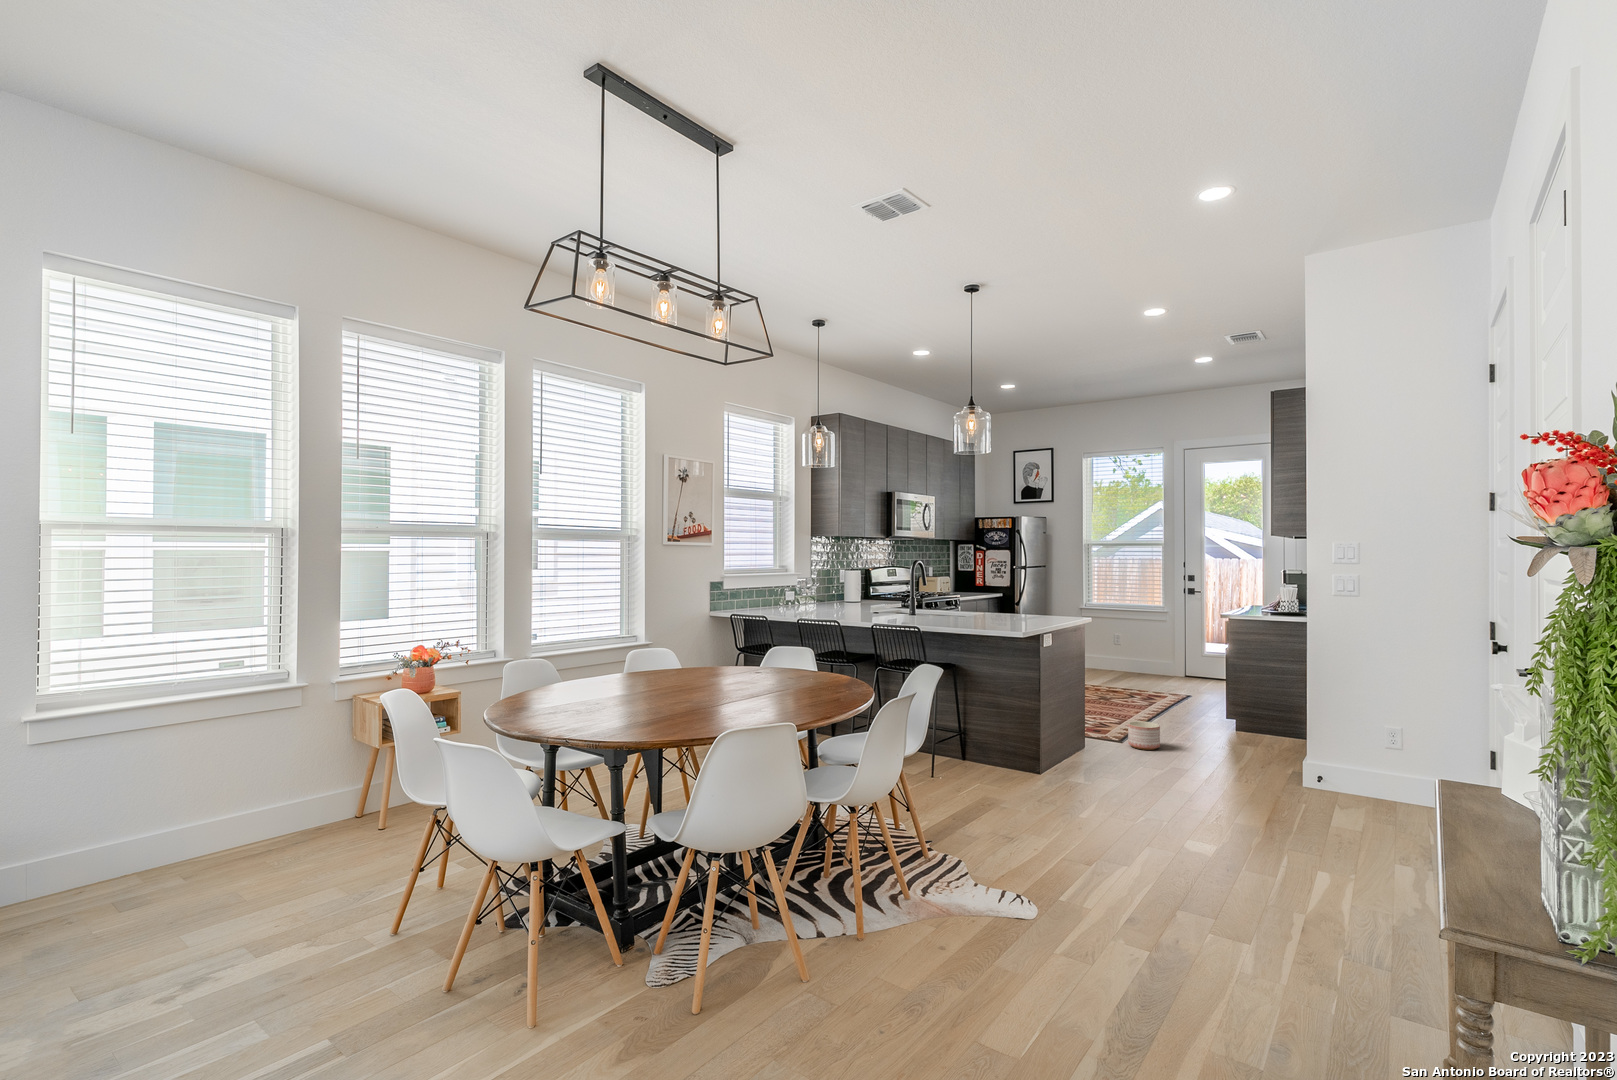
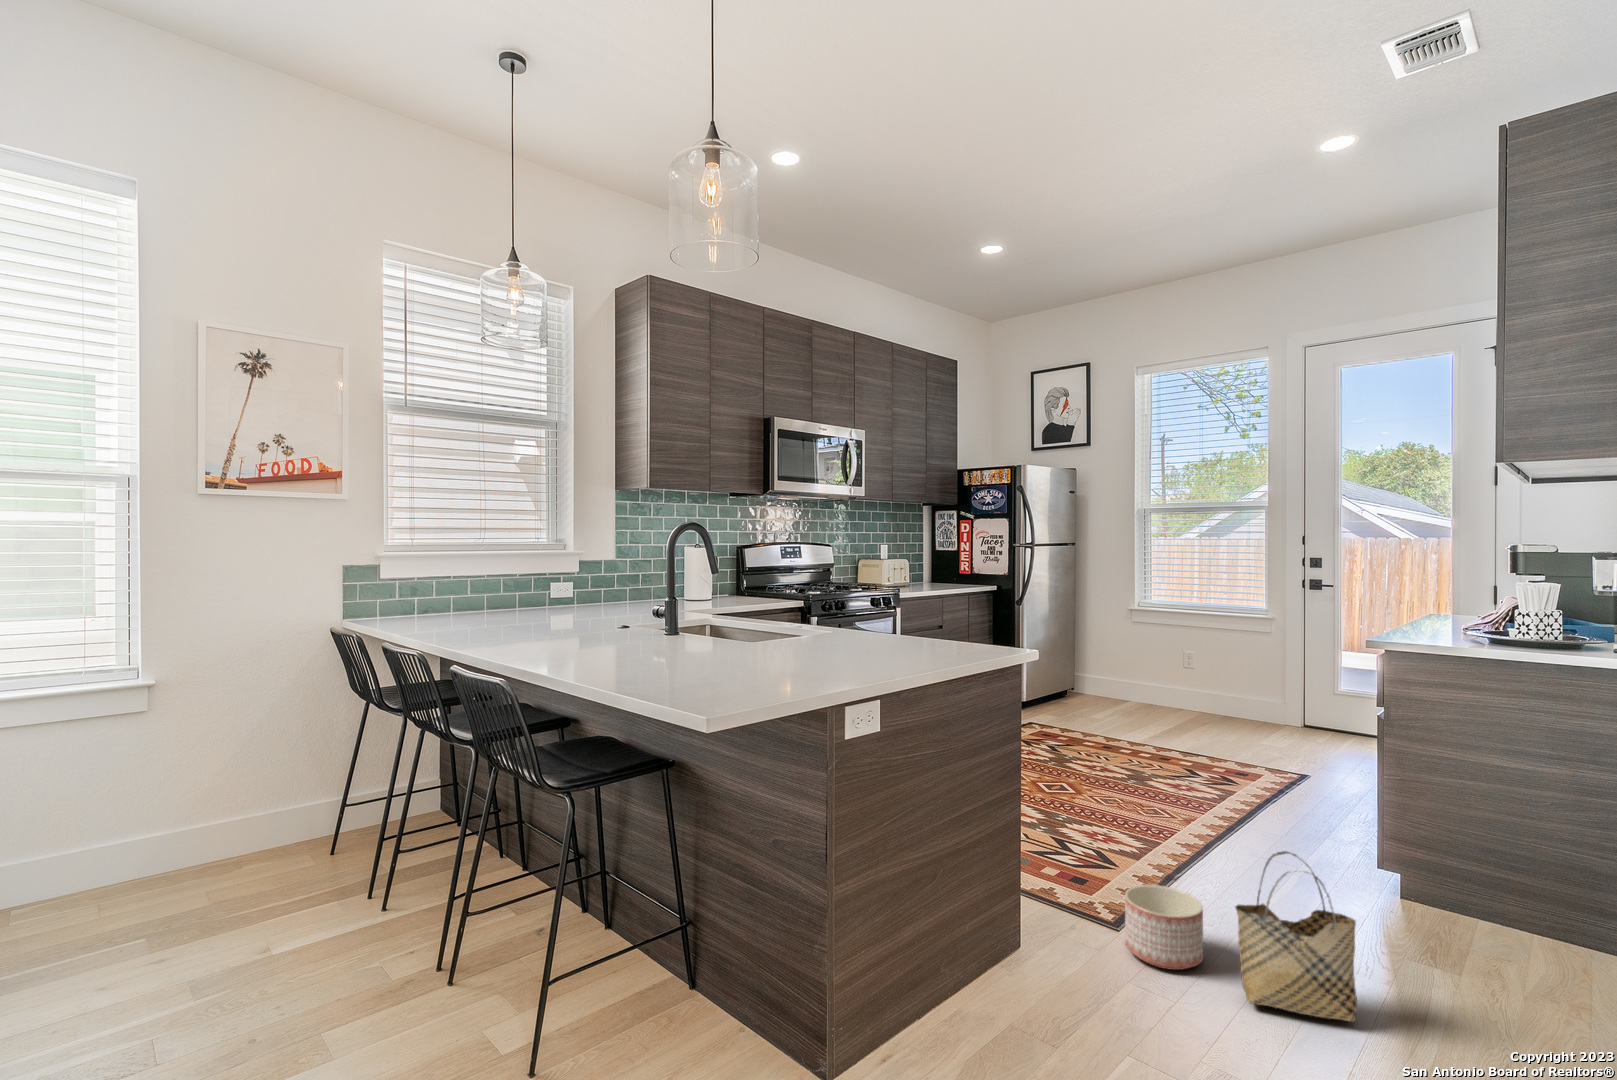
woven basket: none [1174,698,1218,756] -> present [1235,851,1357,1022]

